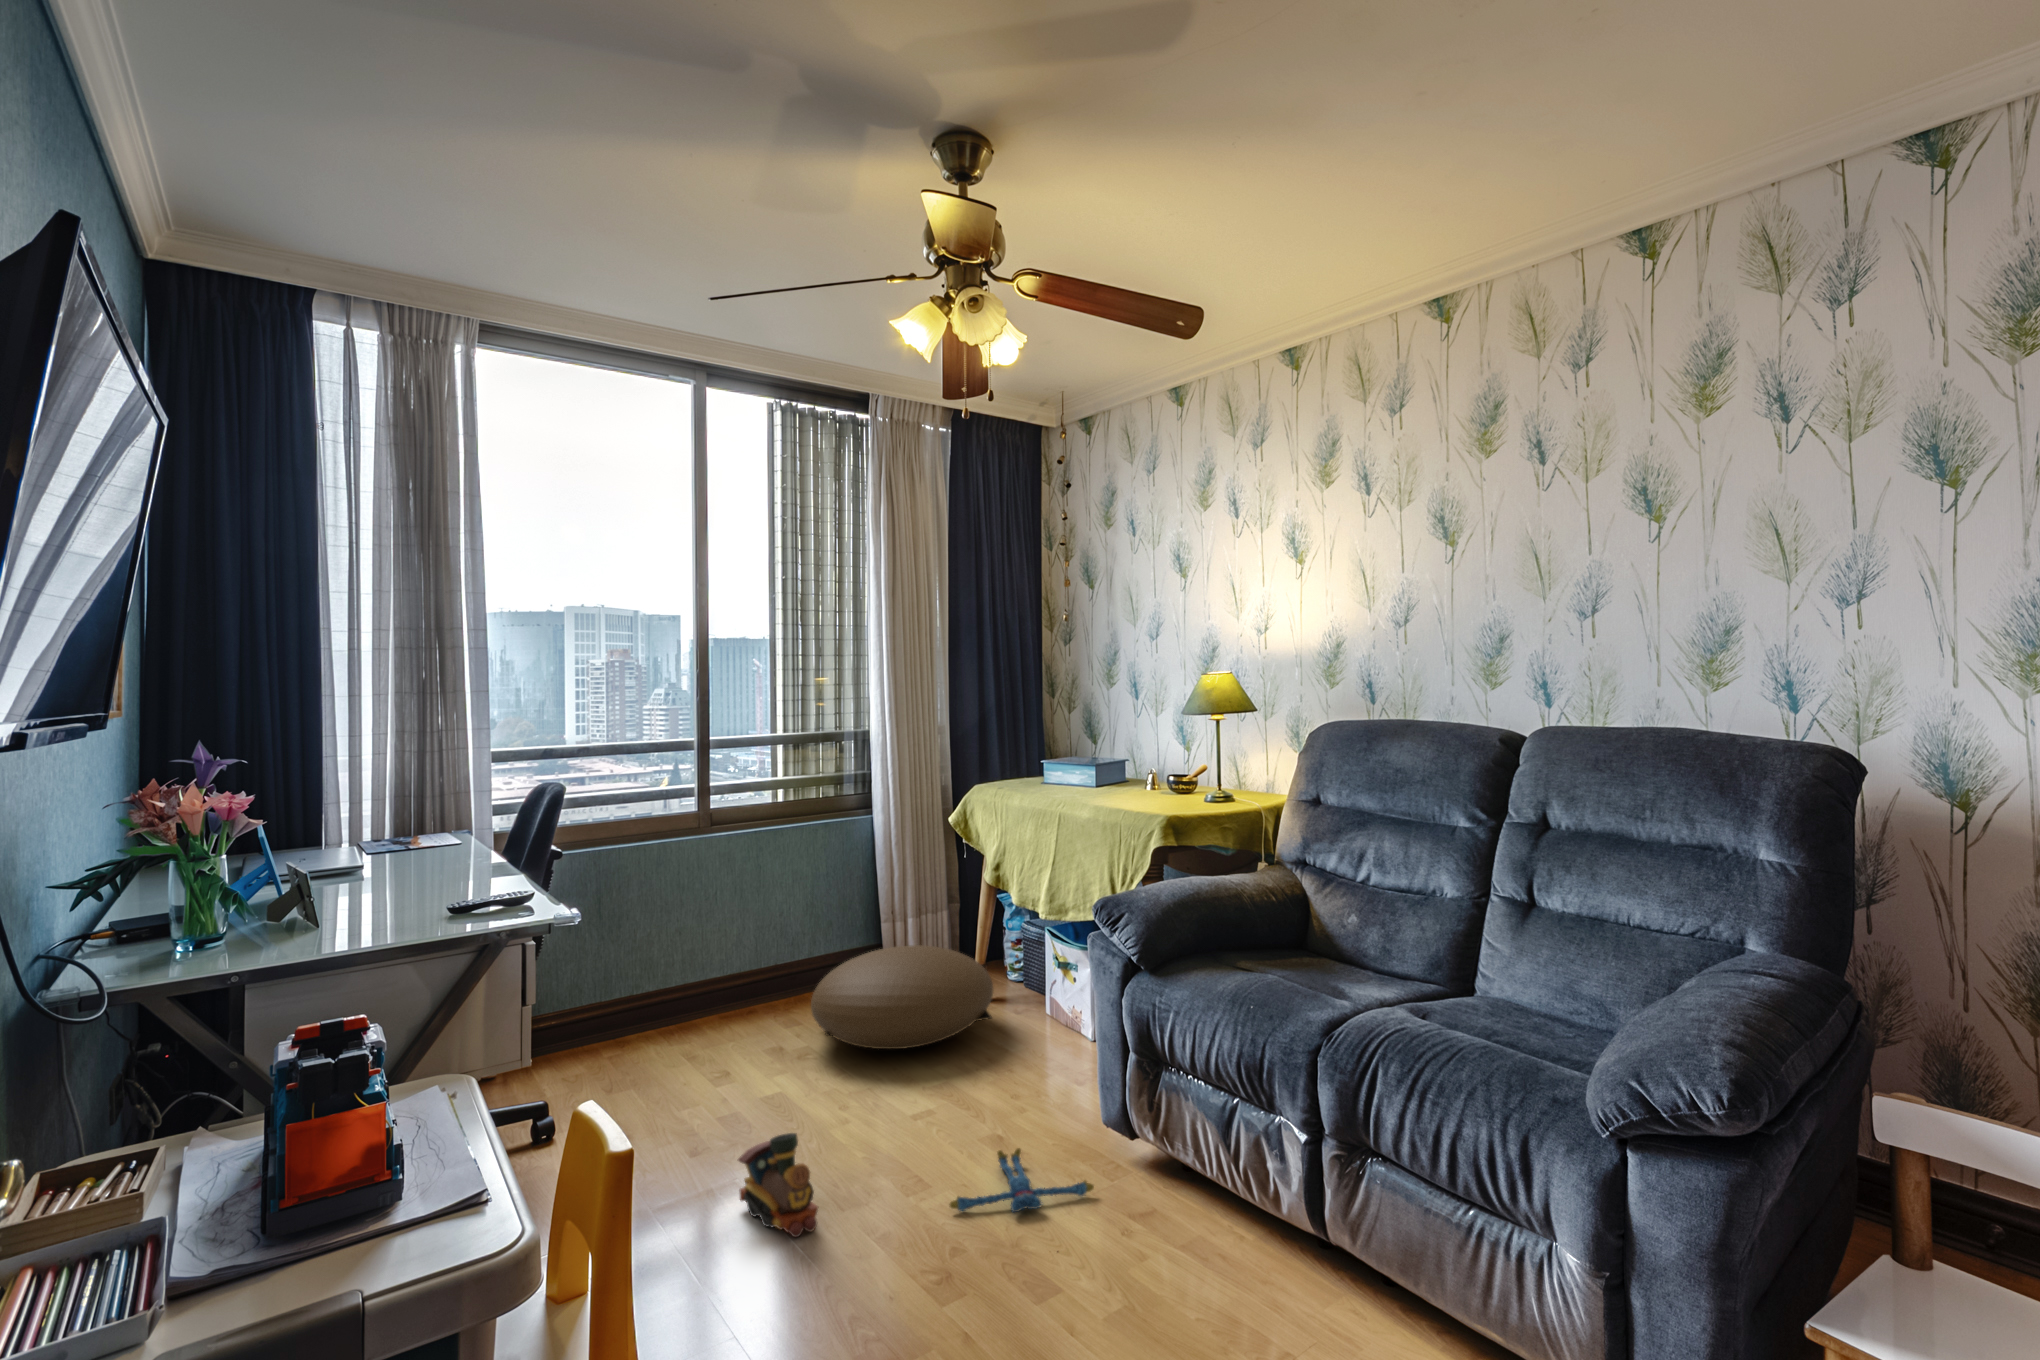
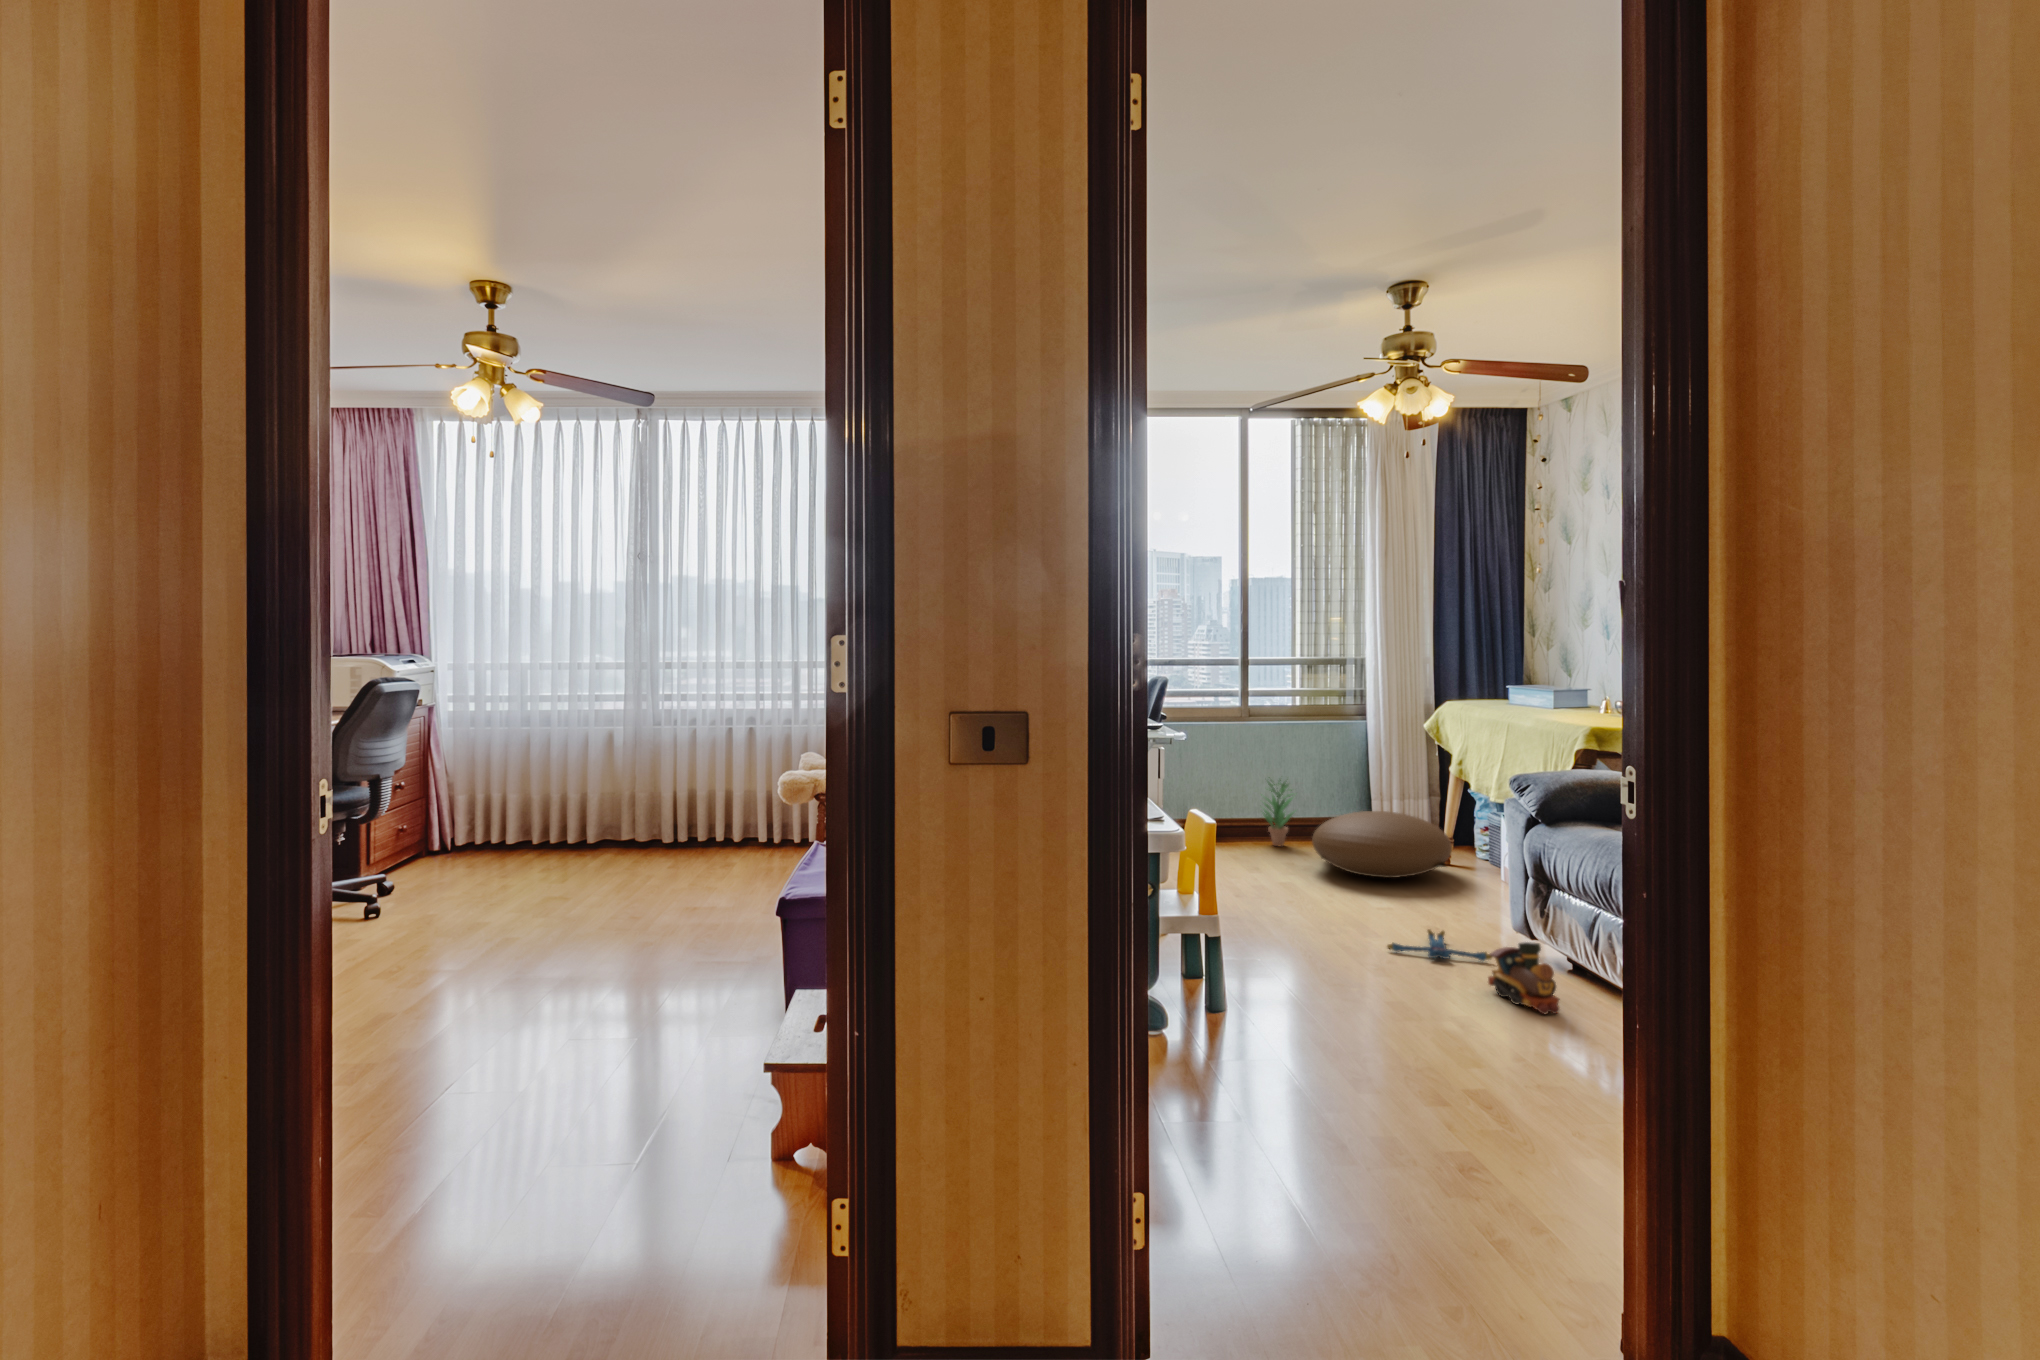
potted plant: none [730,907,785,1011] -> present [1263,780,1295,846]
toy train: present [738,1133,818,1237] -> present [1488,942,1560,1014]

